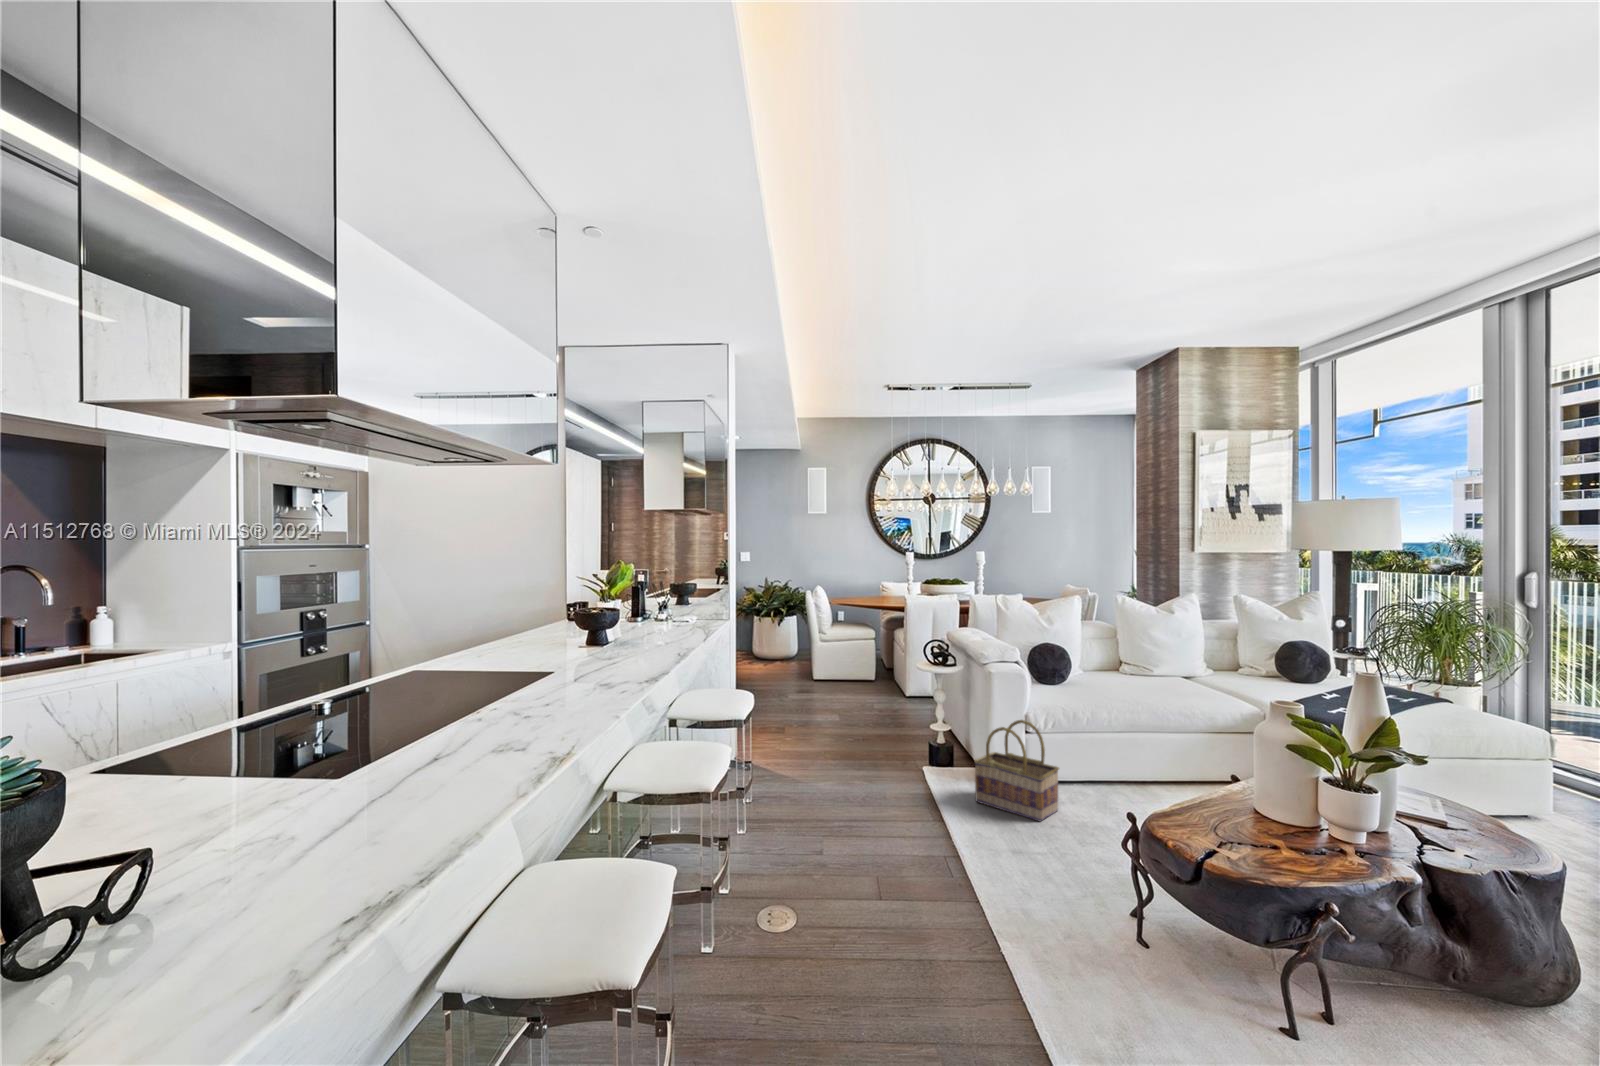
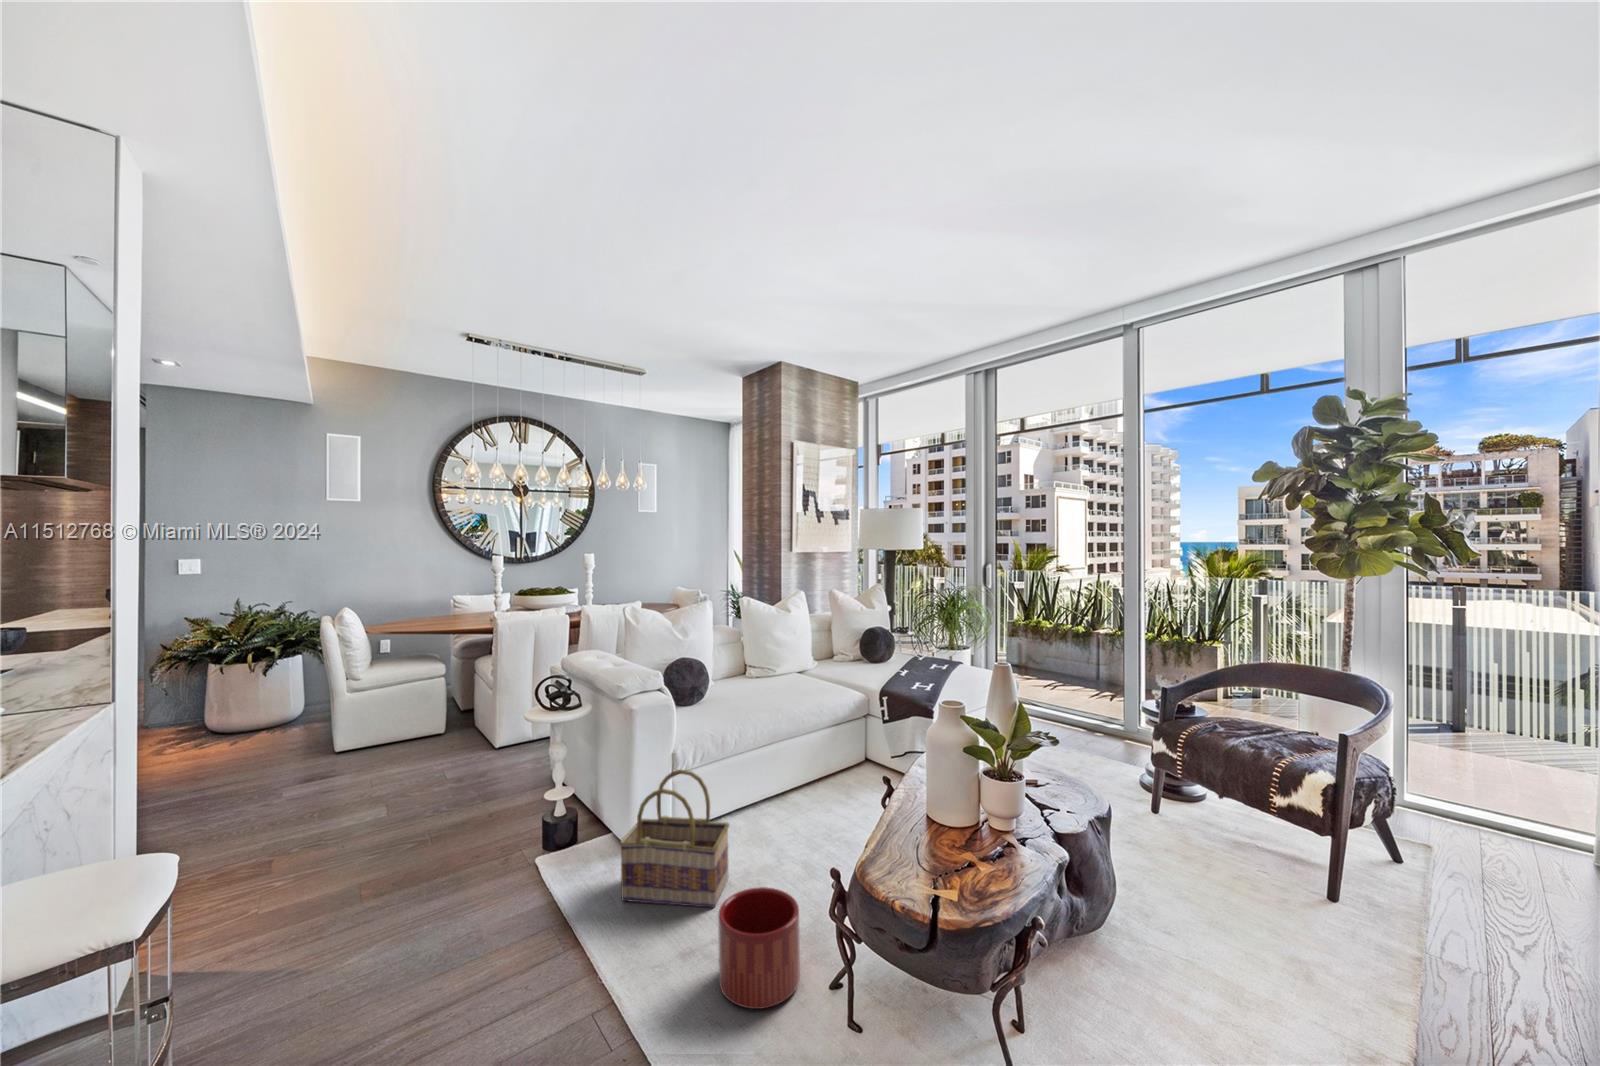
planter: none [1027,801,1088,874] -> present [718,887,800,1009]

